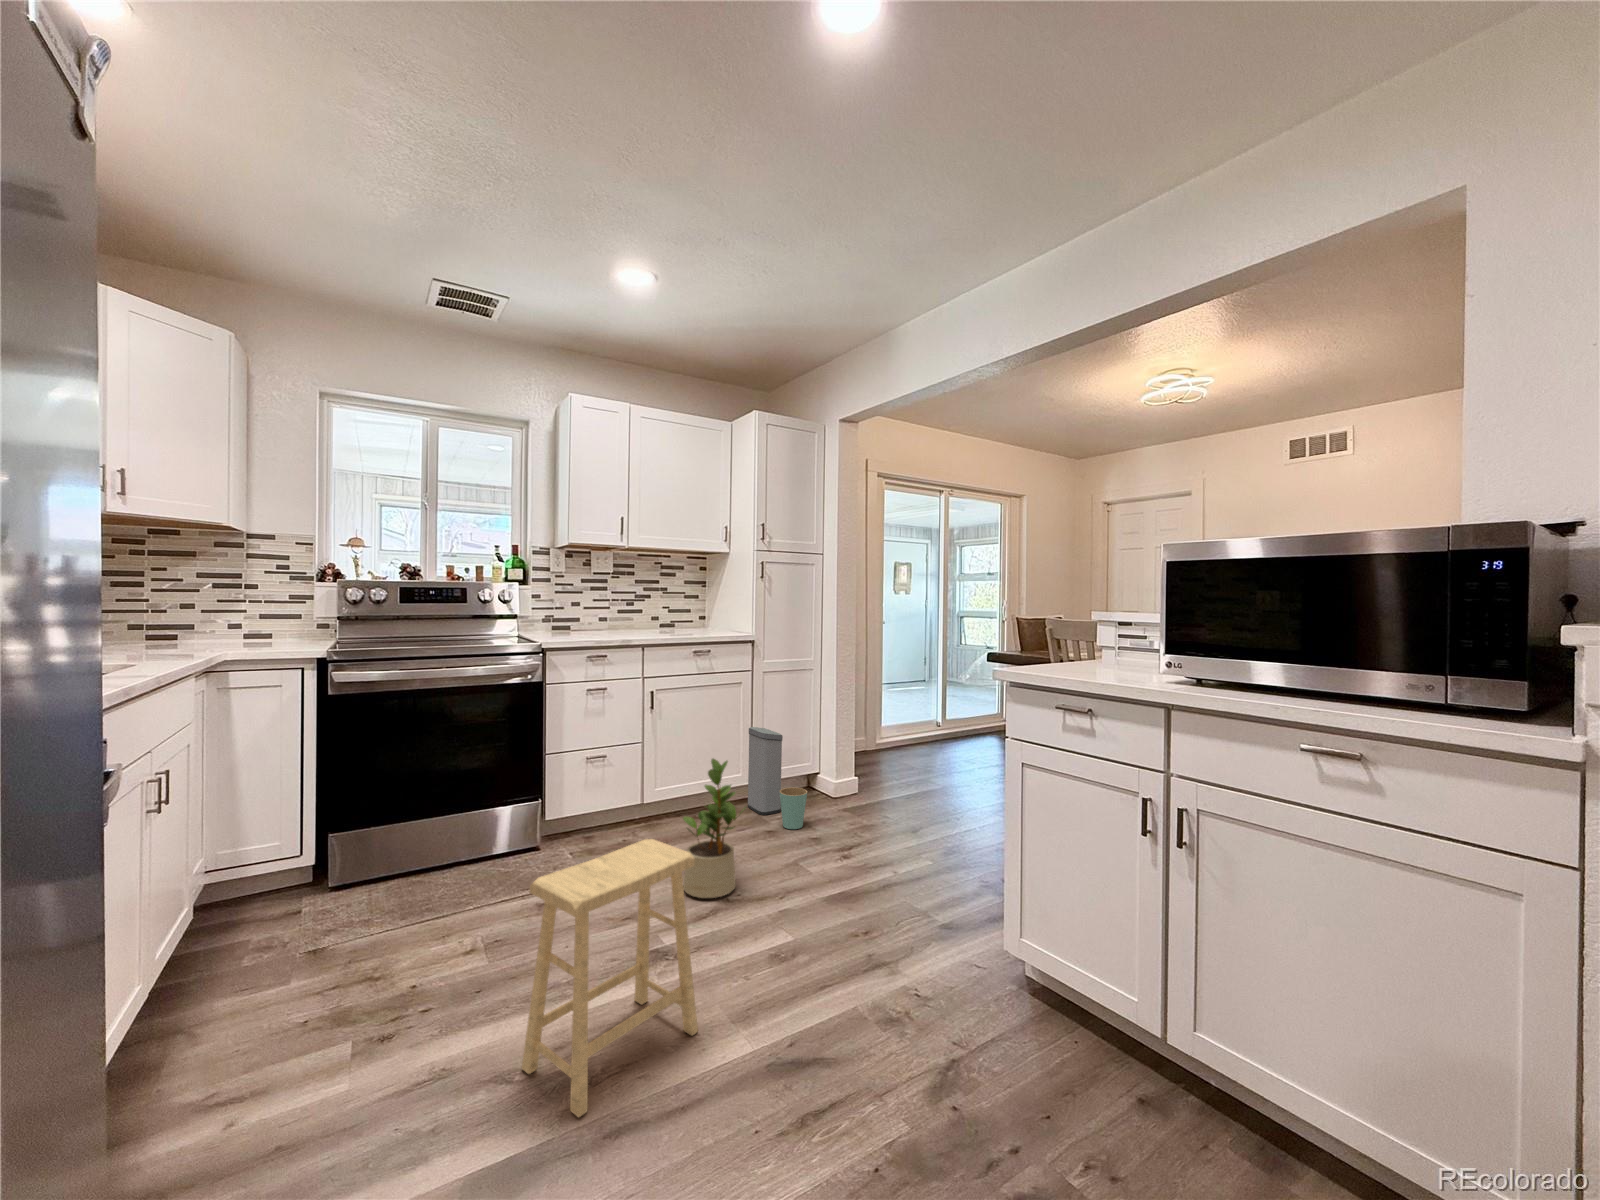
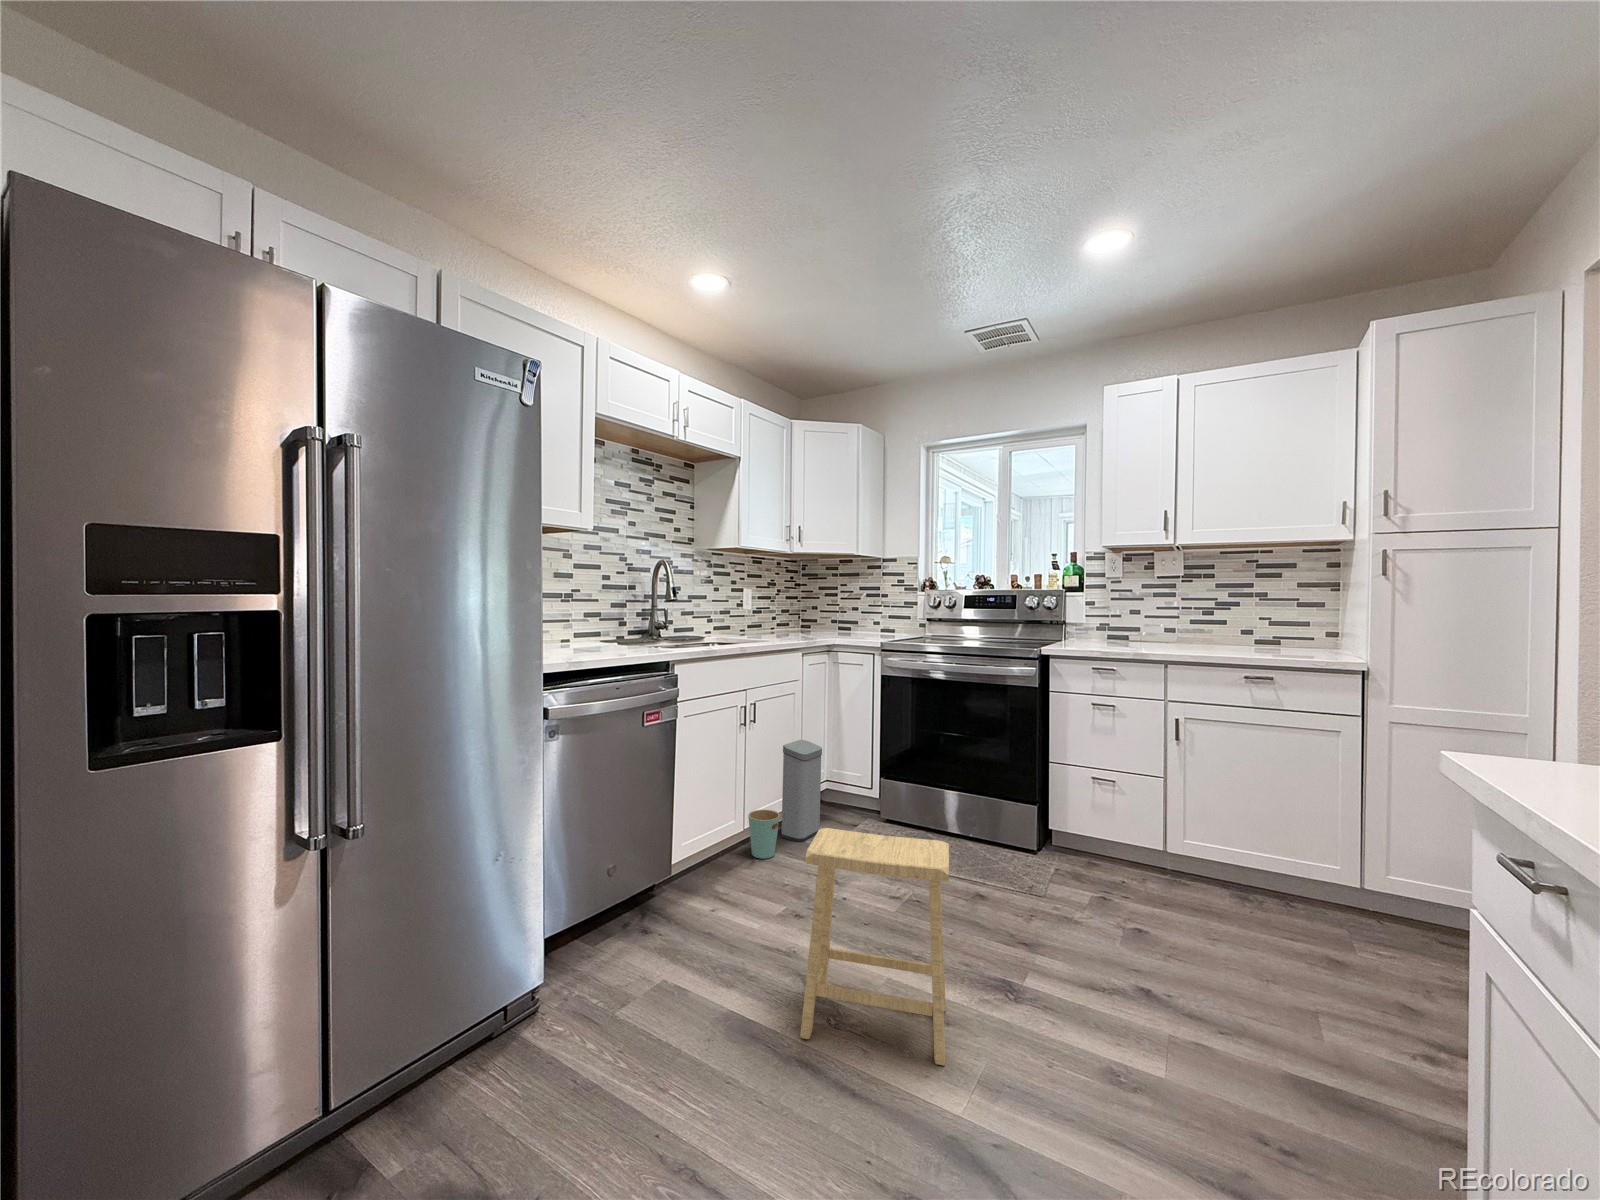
trash can: present [748,727,807,829] -> present [748,740,822,859]
potted plant: present [683,759,745,898] -> none [1108,803,1199,987]

